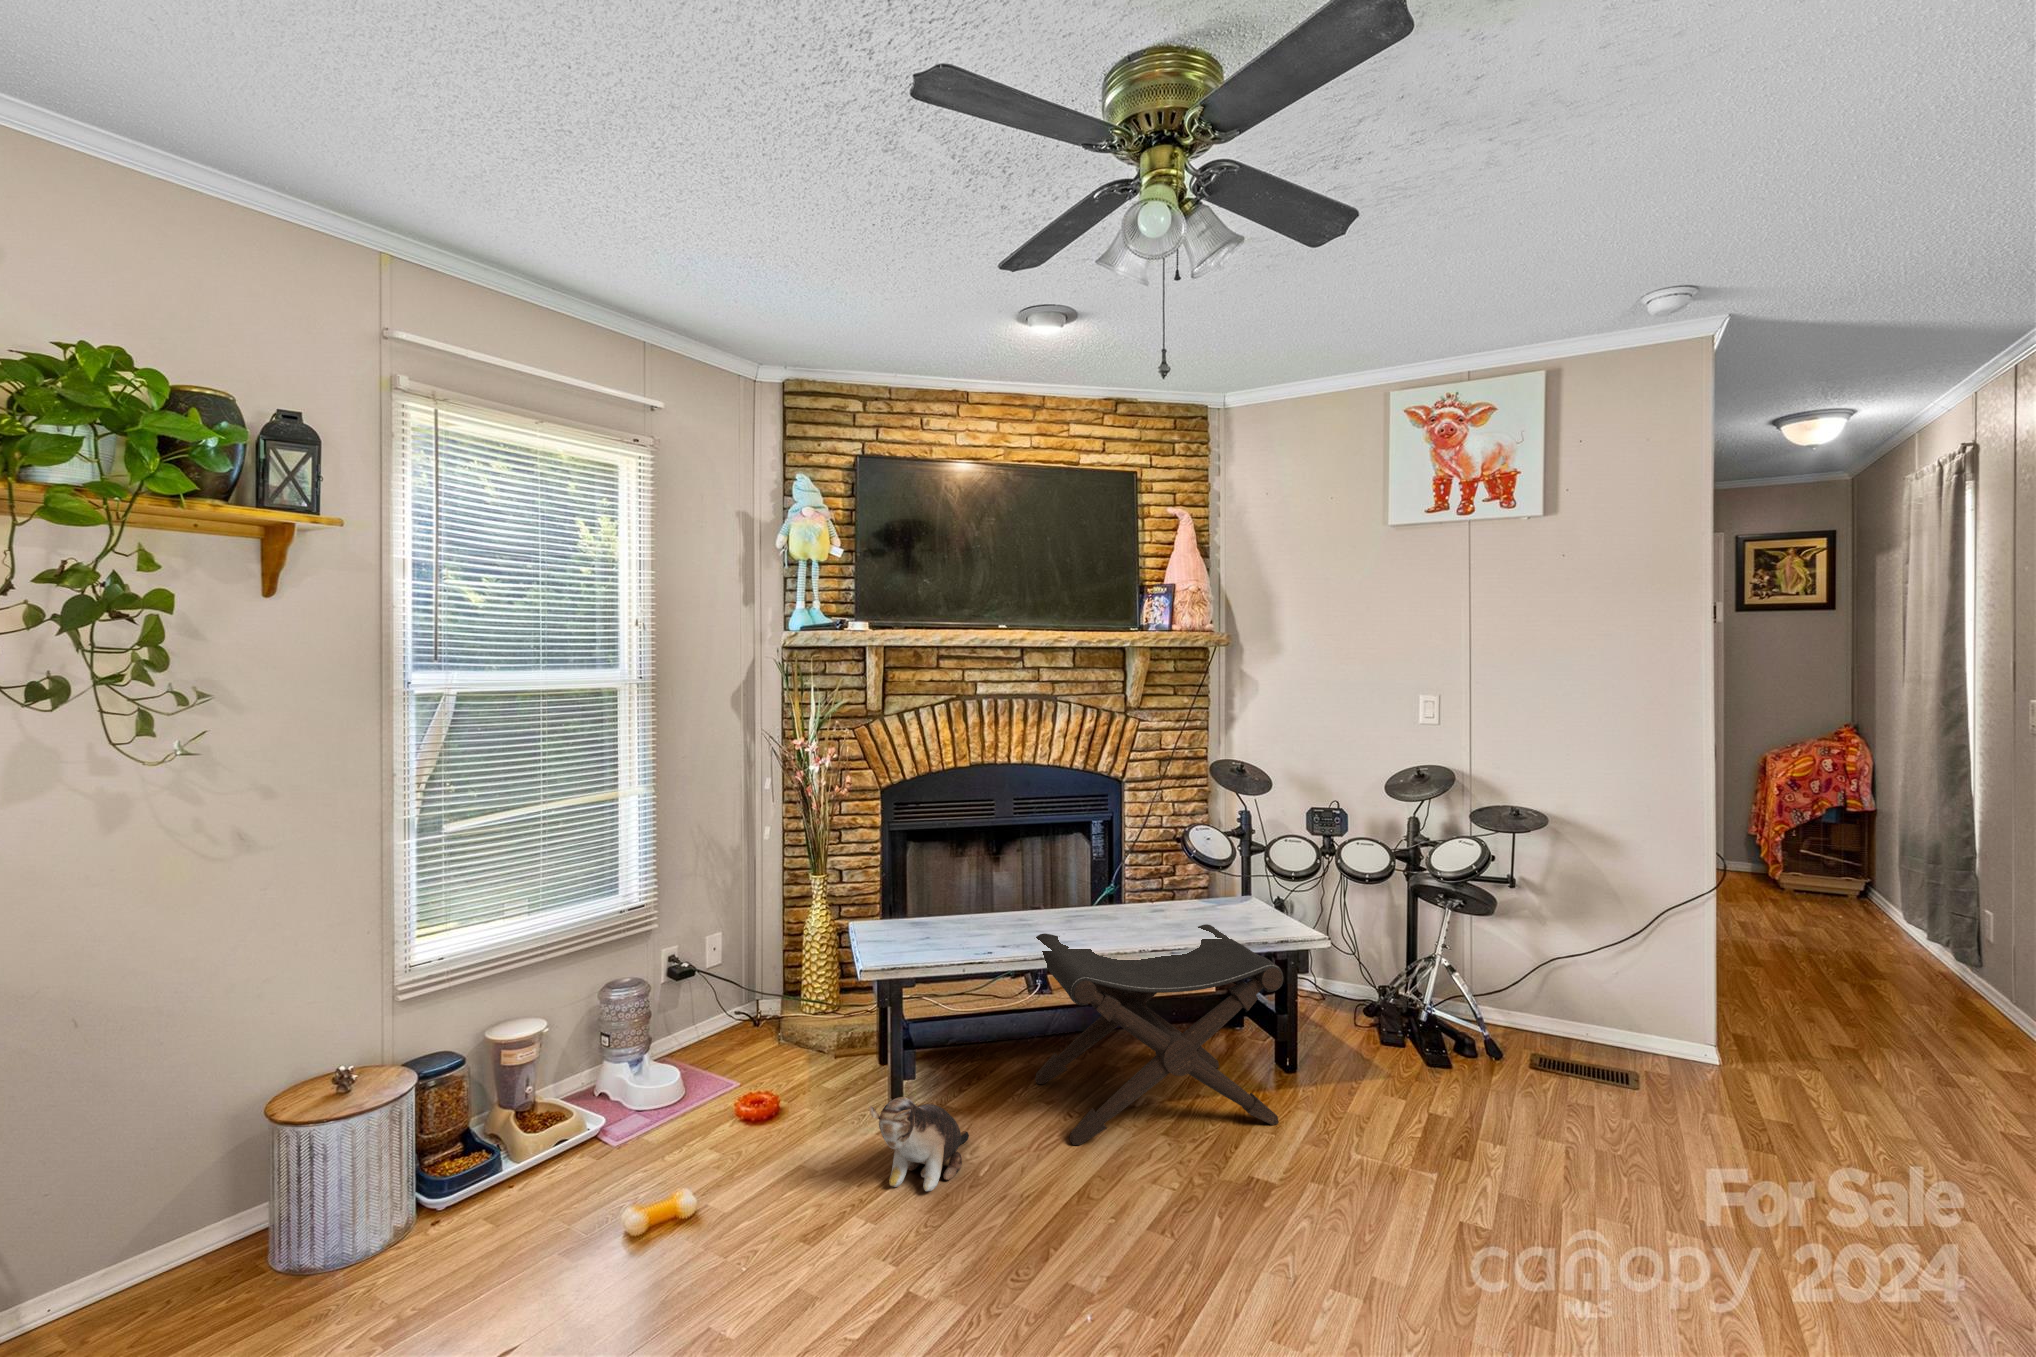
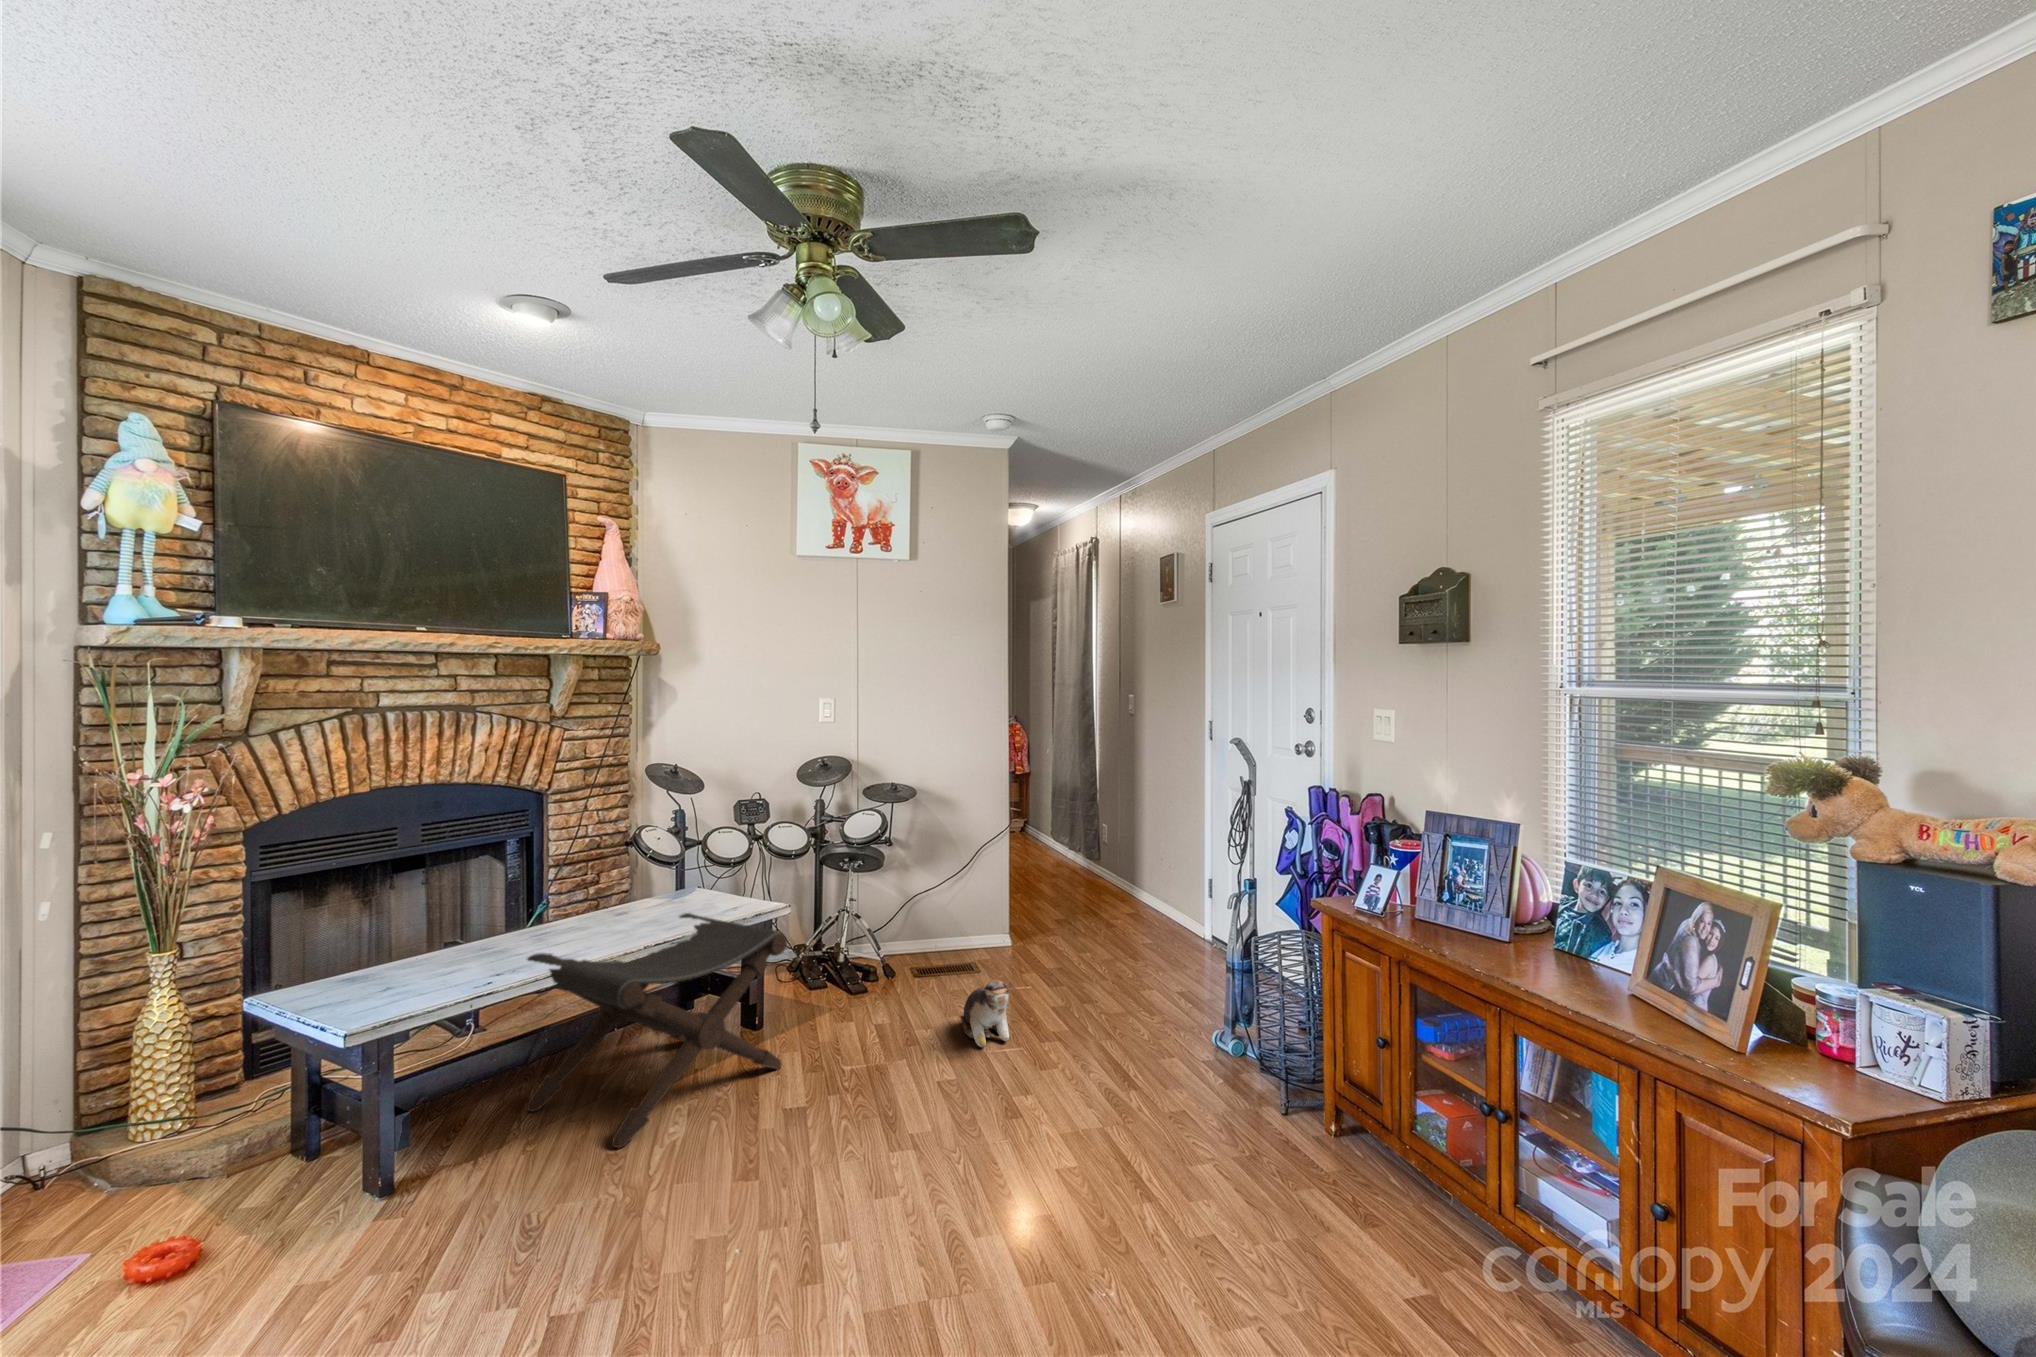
plush toy: present [869,1097,969,1191] -> present [963,980,1013,1047]

